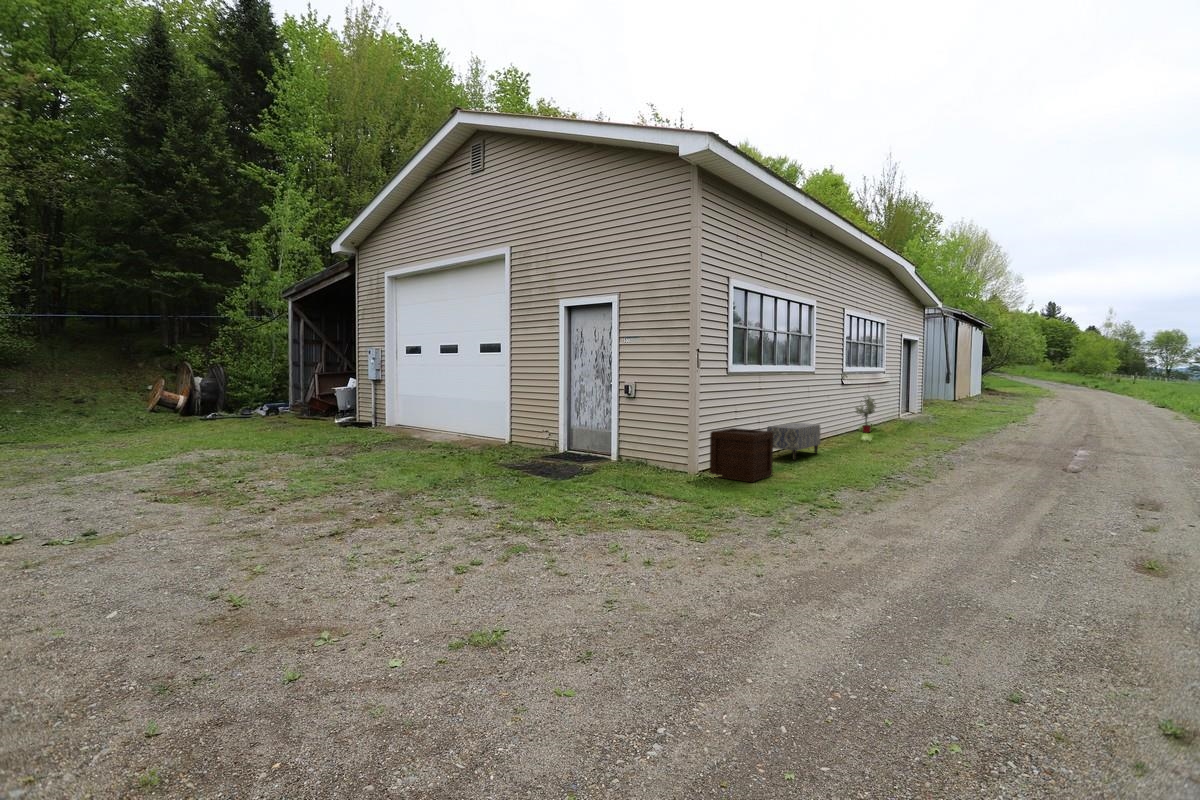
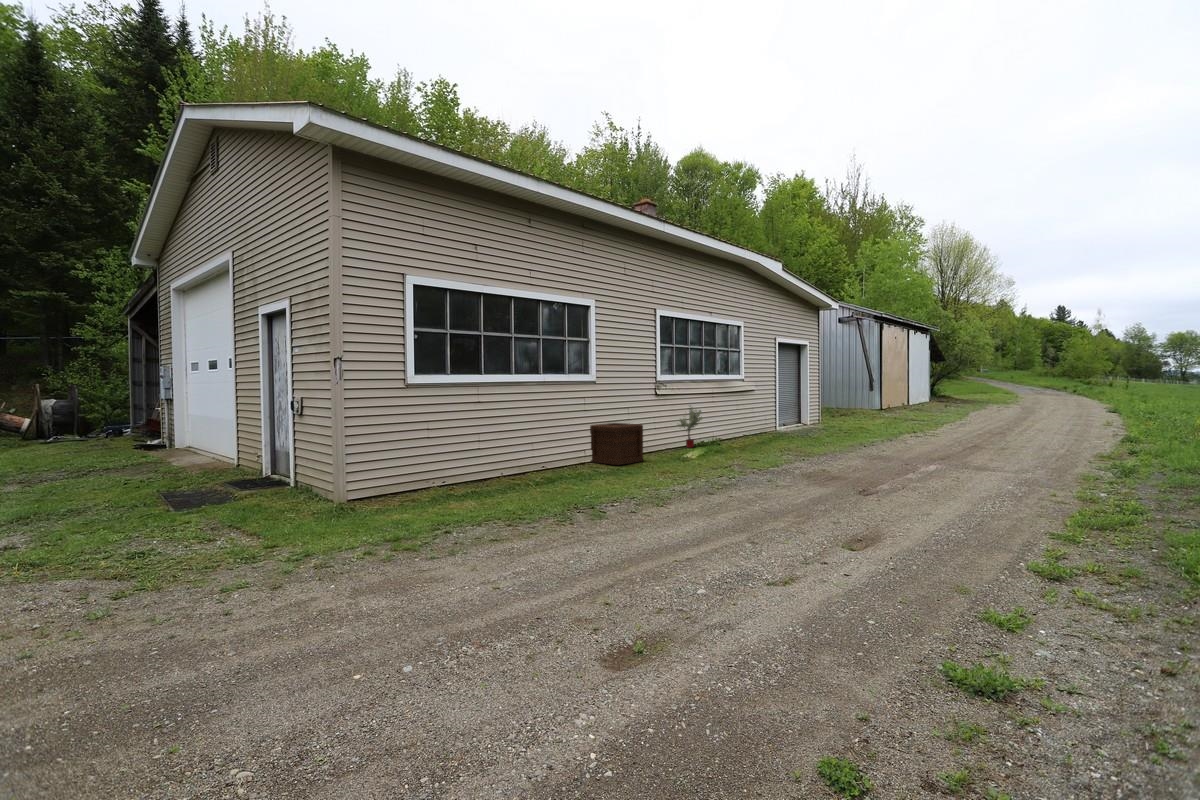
bench: present [767,423,821,460] -> none [492,439,570,483]
wooden crate: present [710,428,773,482] -> present [590,423,643,465]

